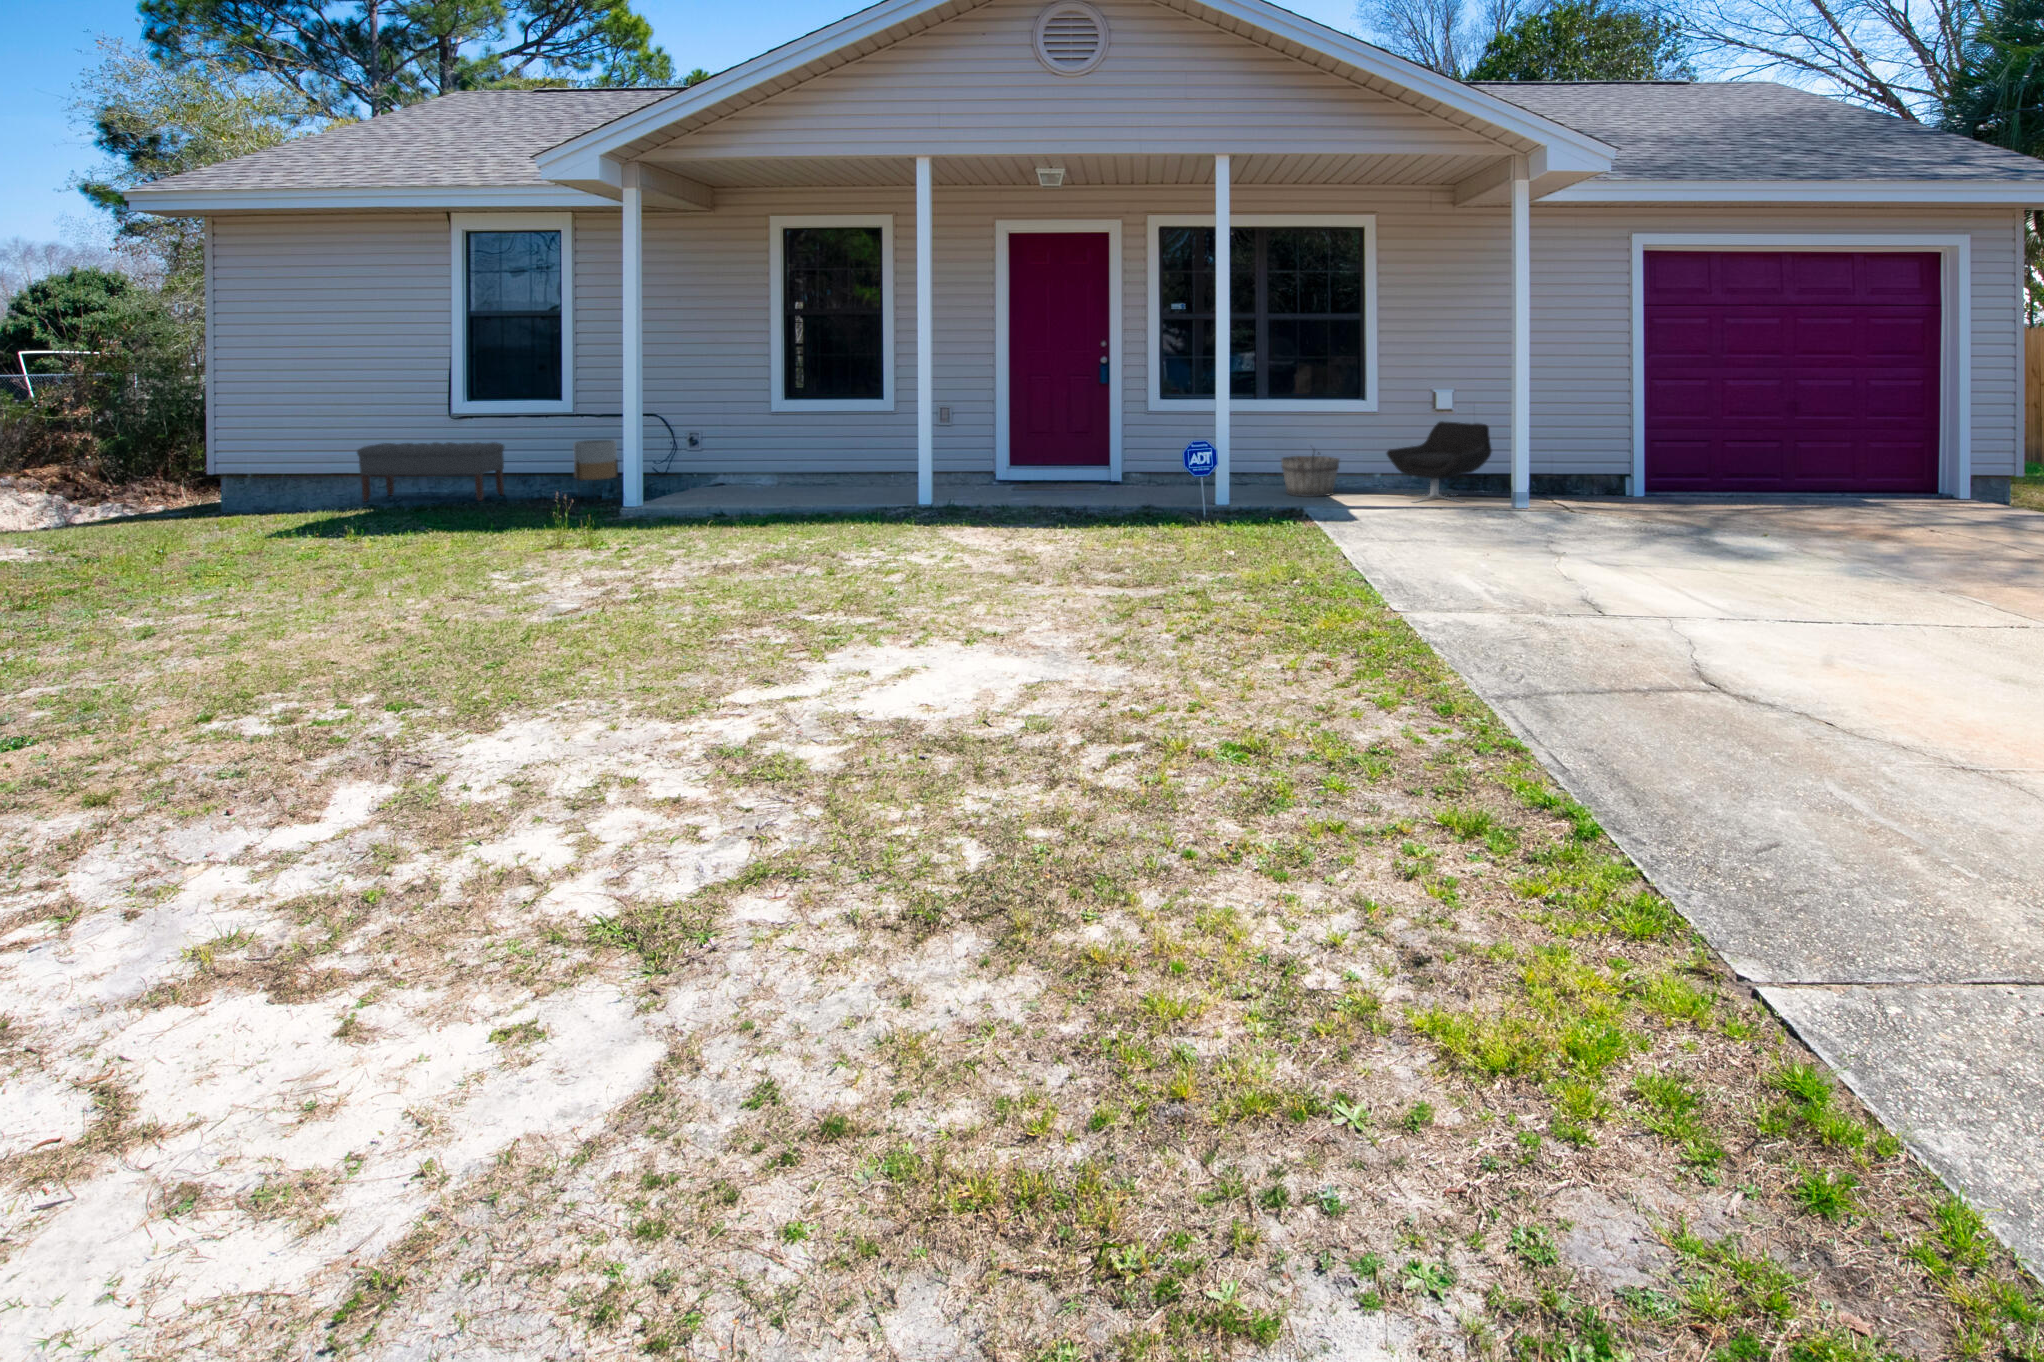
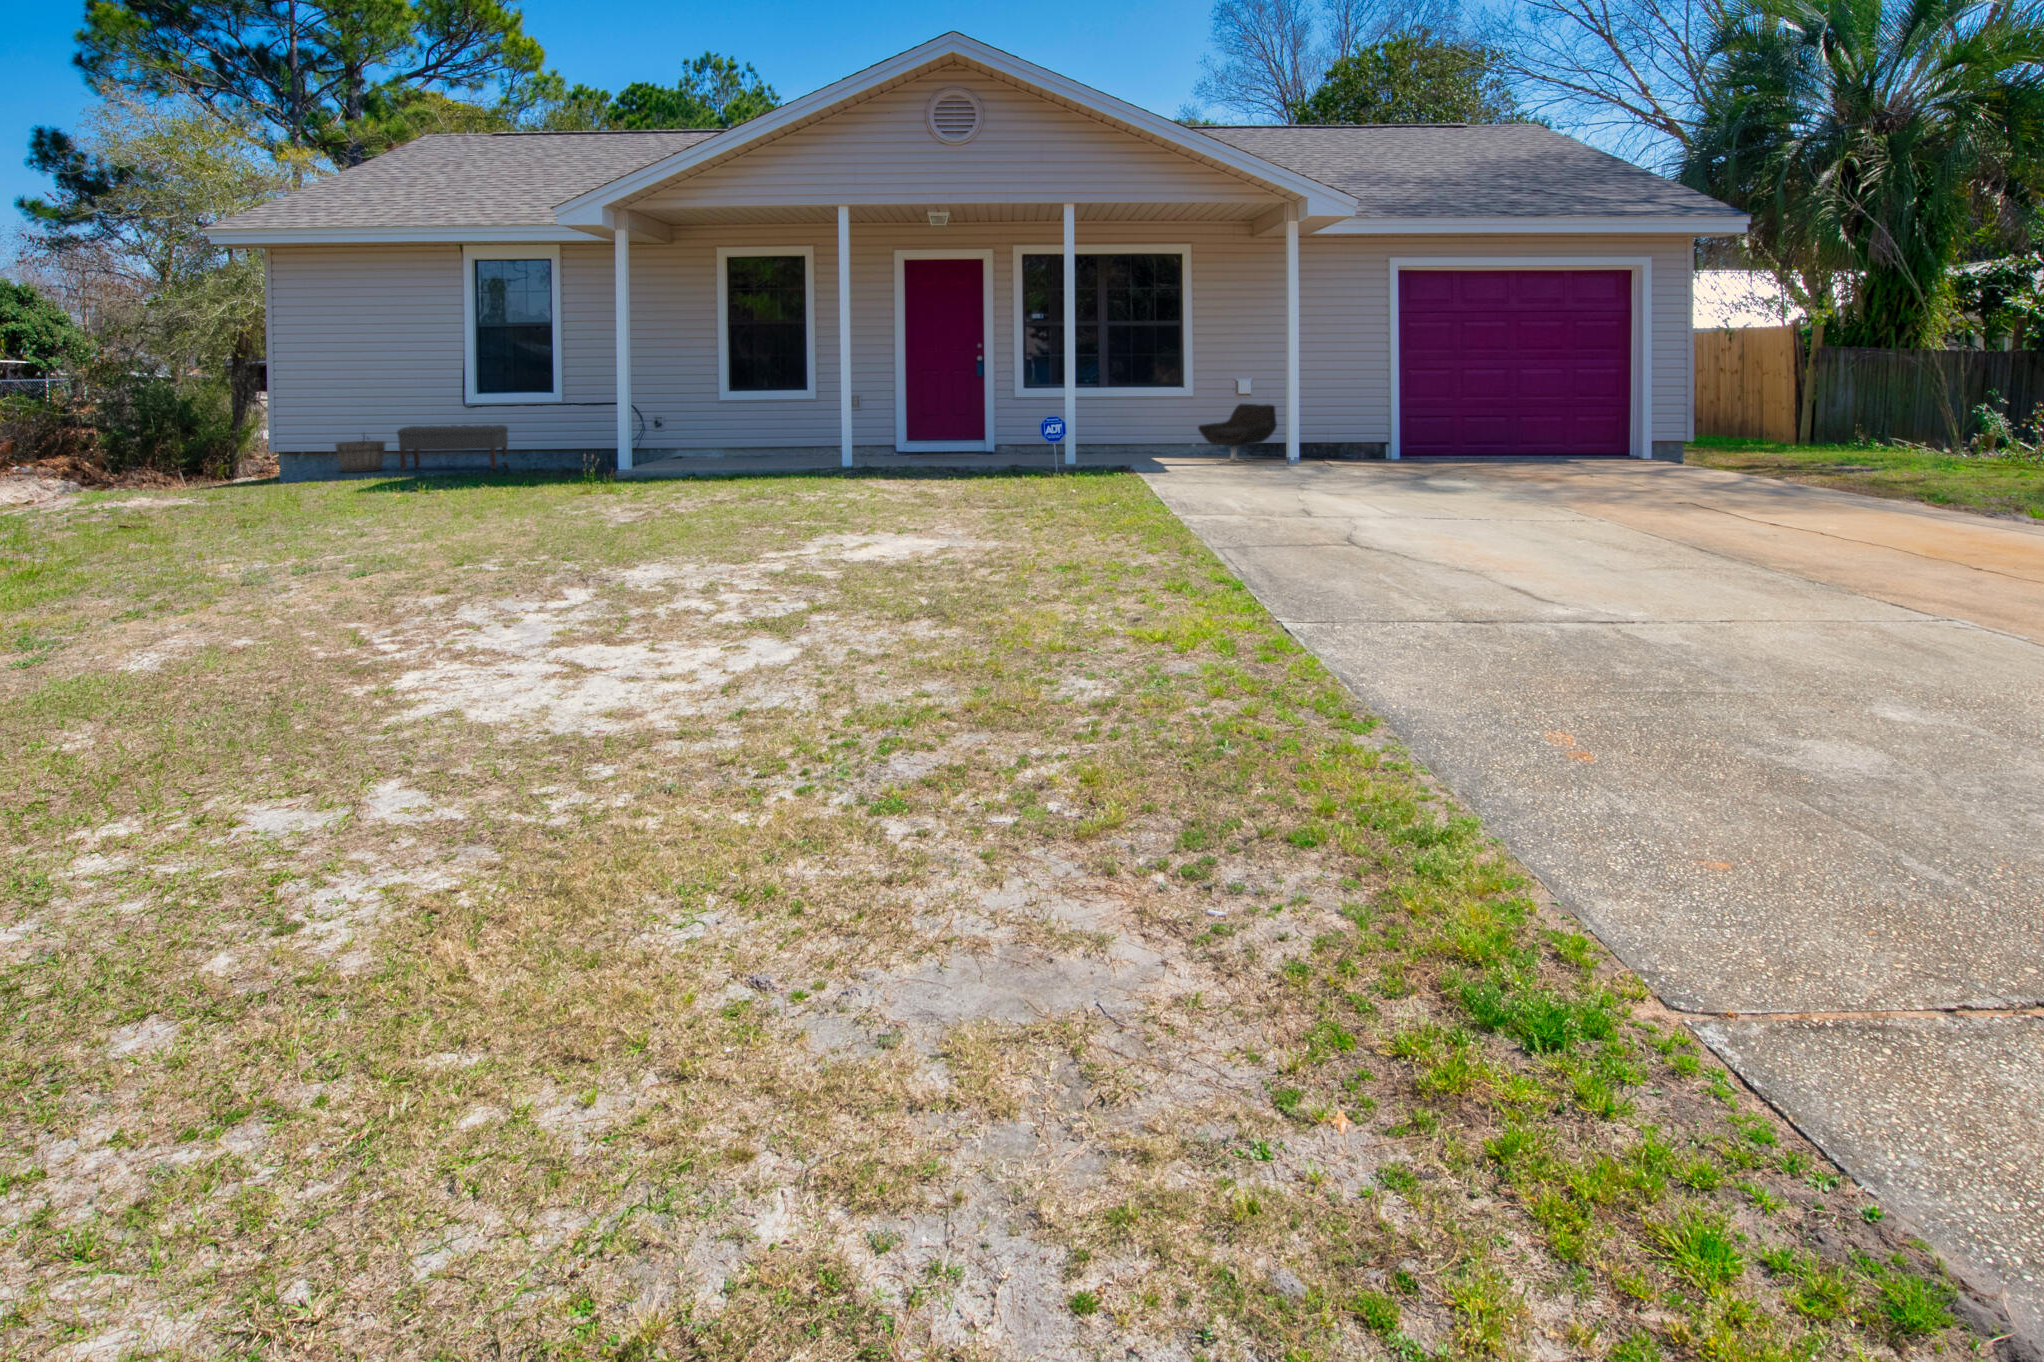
planter: present [573,440,618,481] -> none [565,422,601,468]
wooden bucket: present [1281,452,1339,497] -> present [335,437,385,472]

